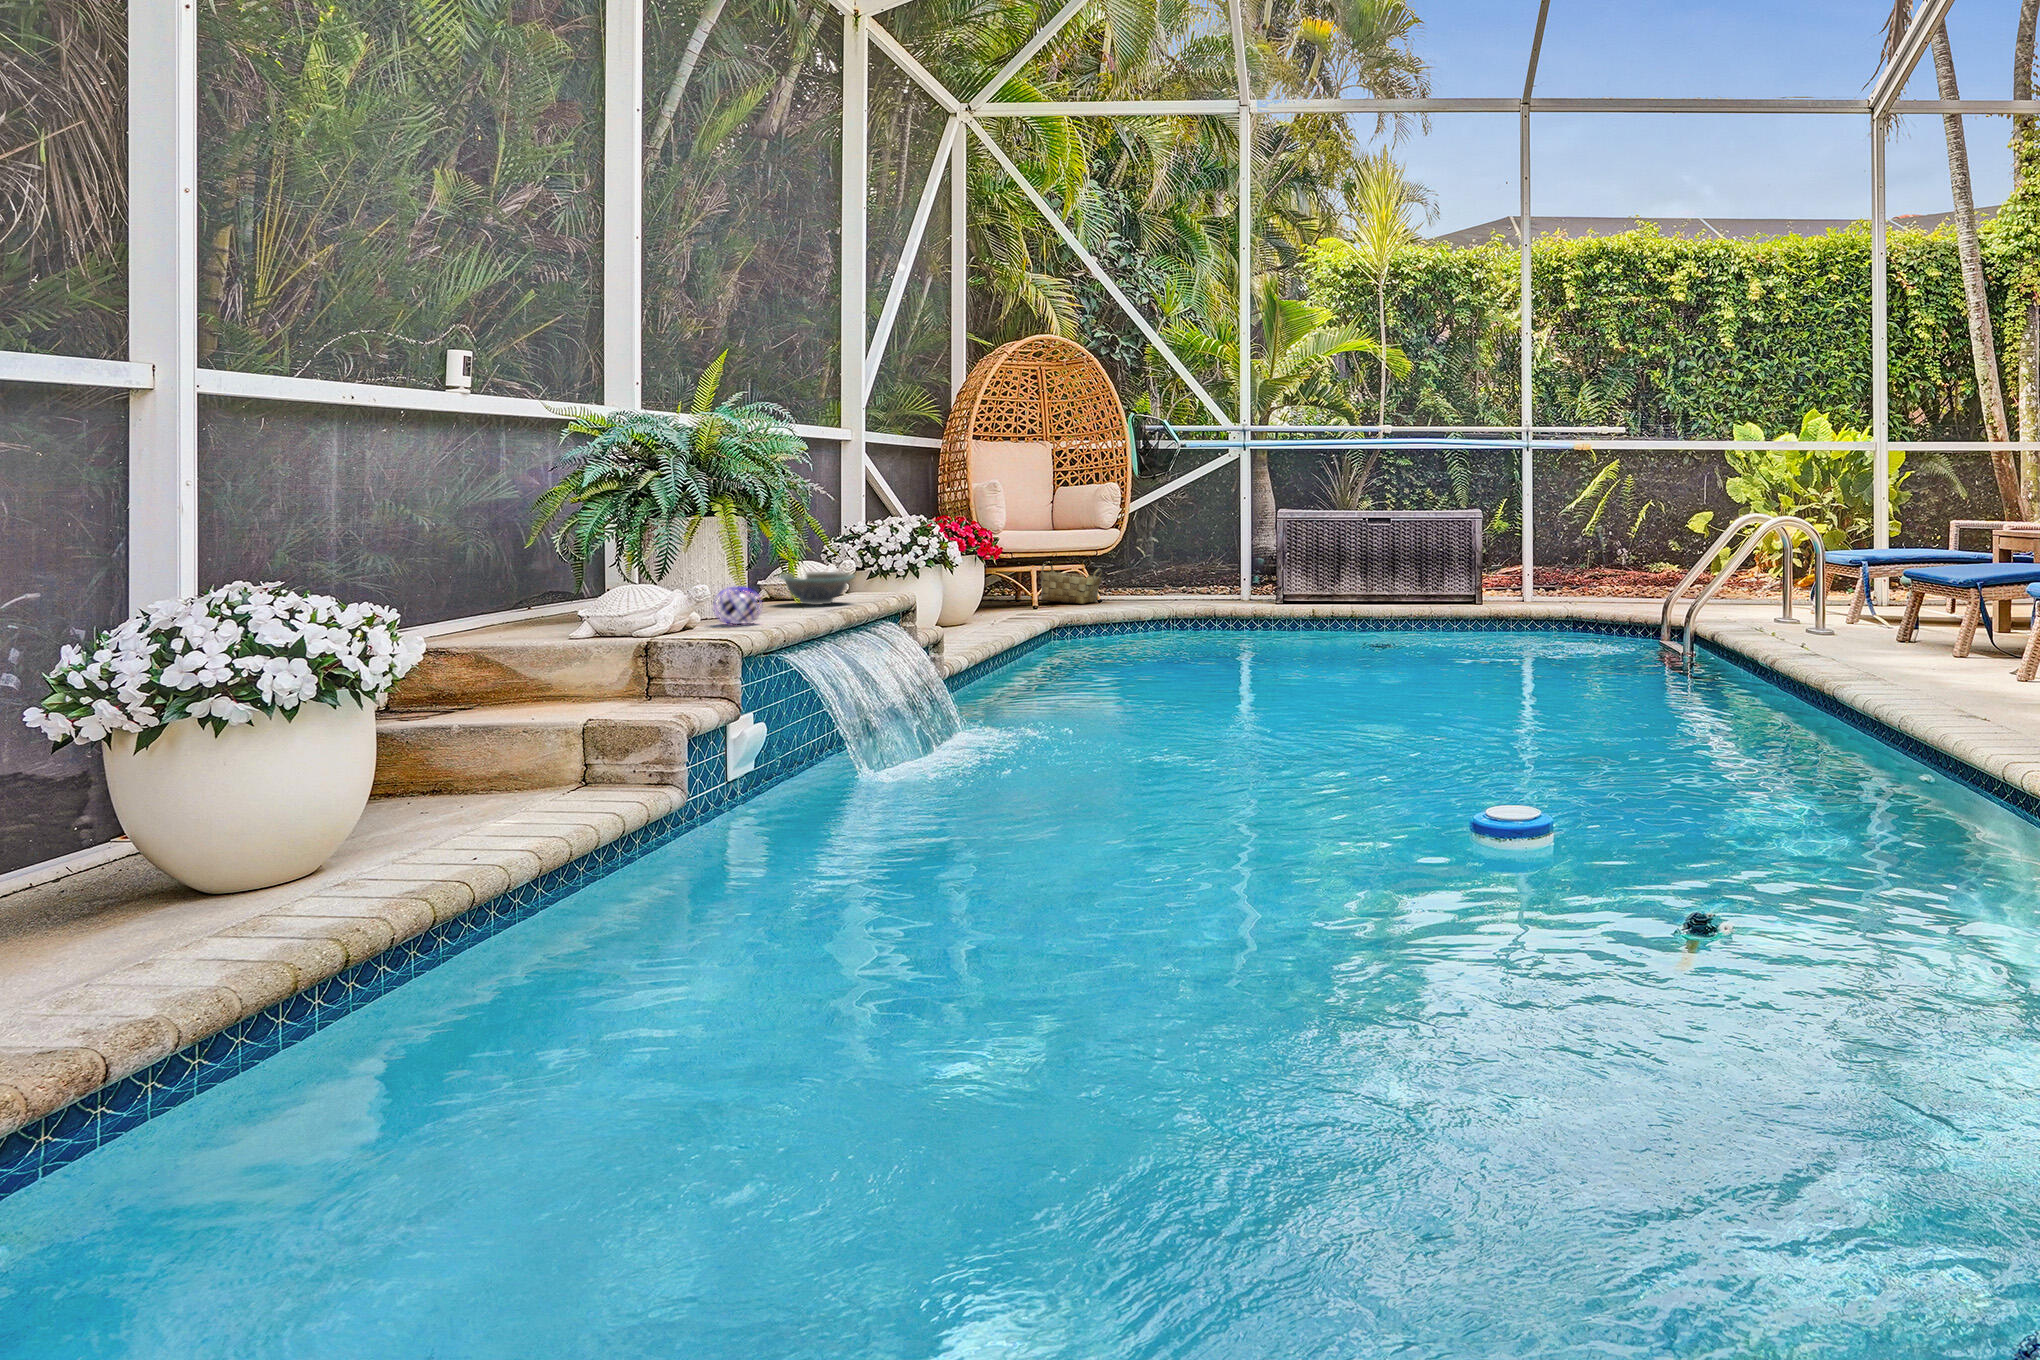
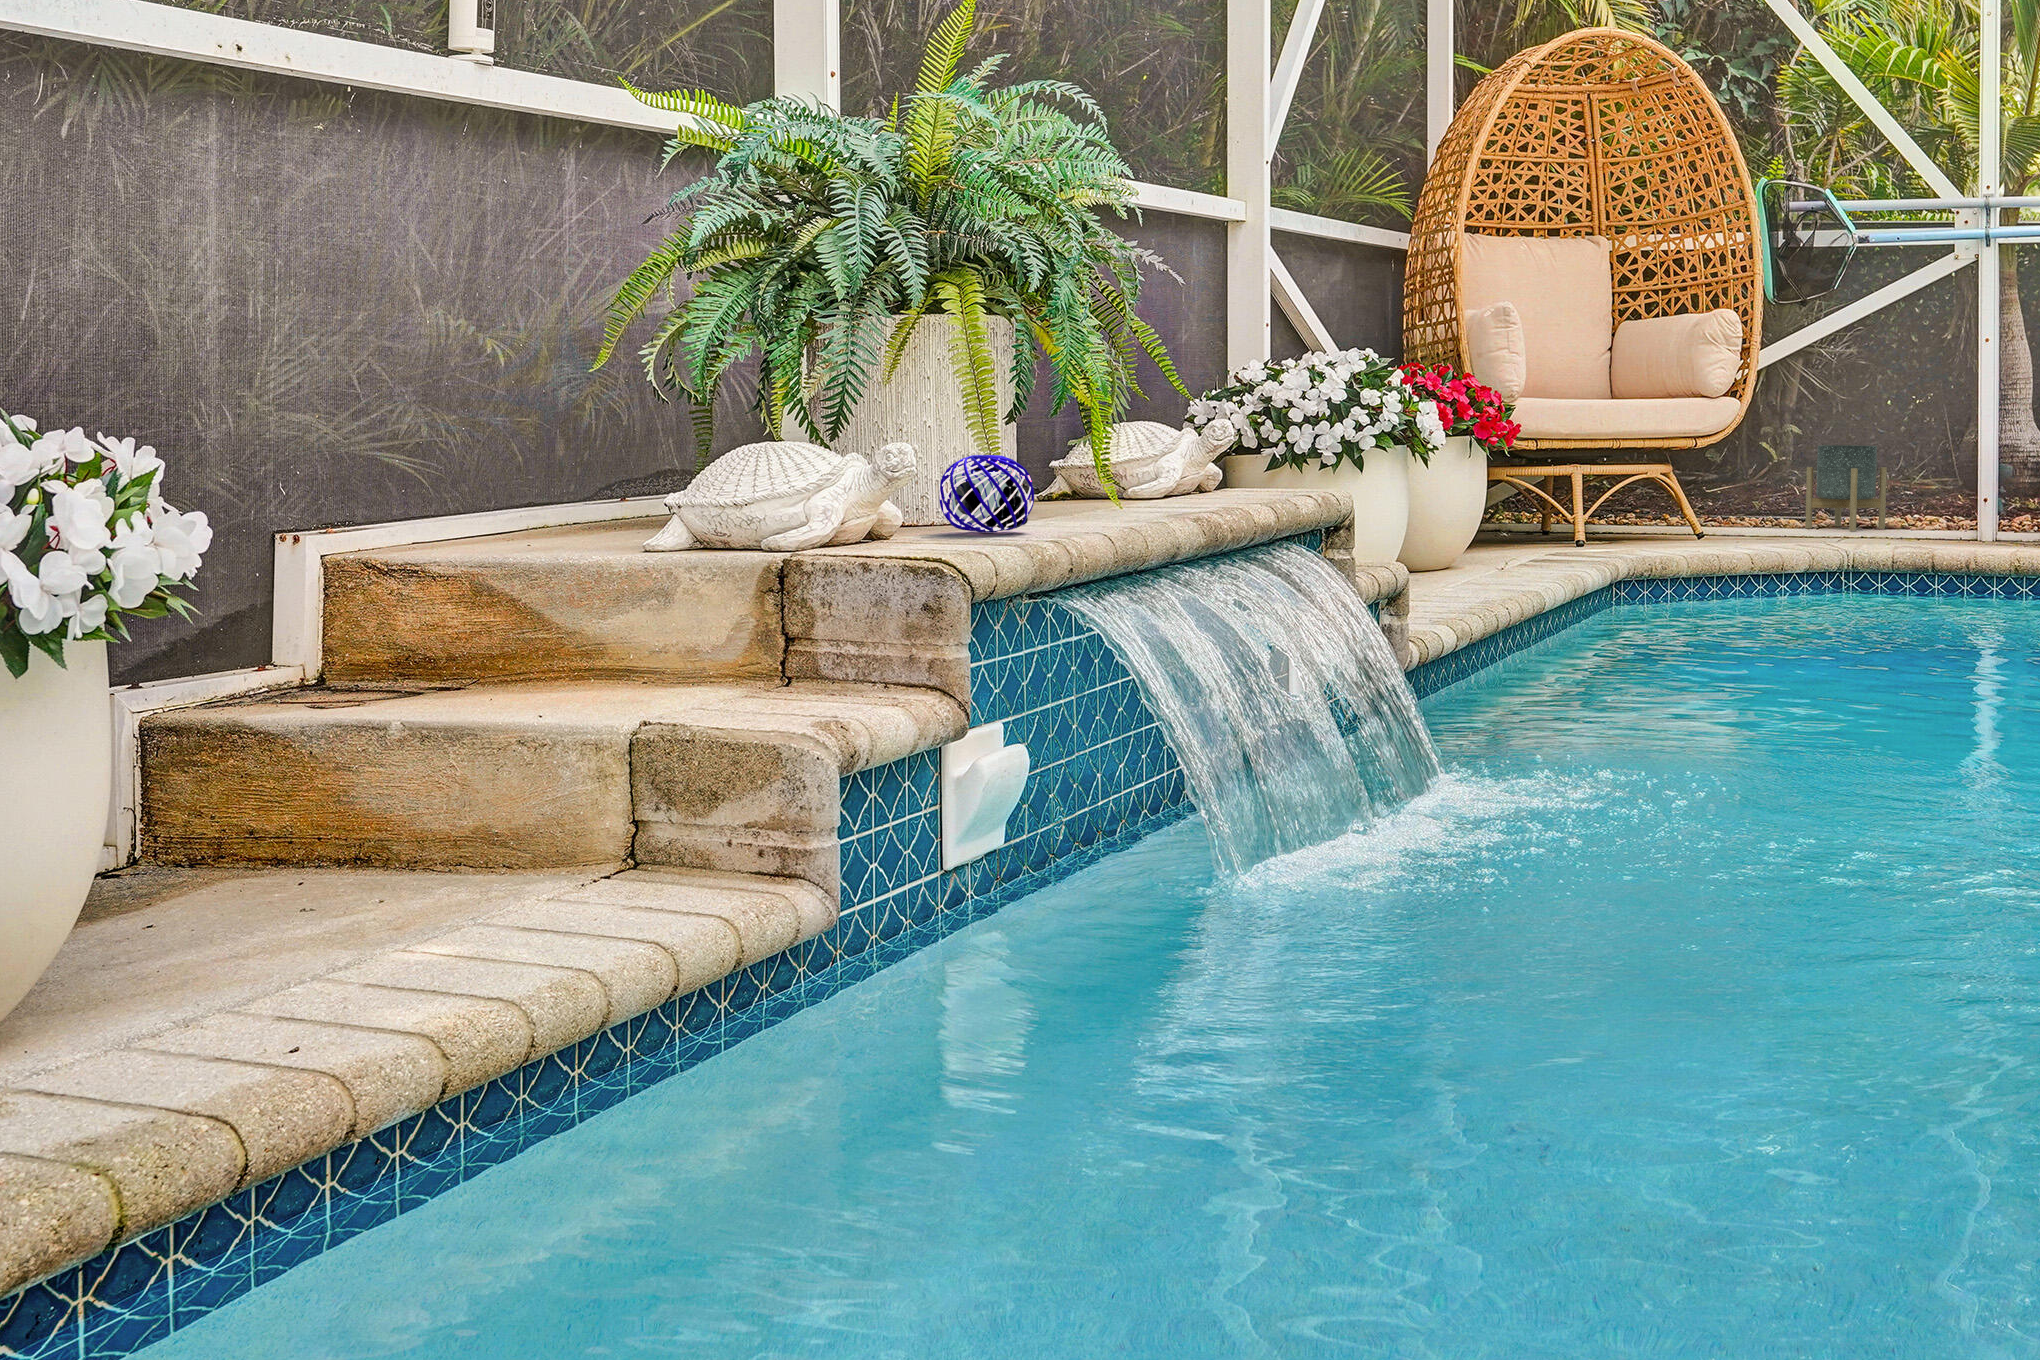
planter: none [1161,552,1203,597] -> present [1805,445,1887,531]
woven basket: present [1040,564,1102,604] -> none [1583,458,1698,538]
decorative bowl: present [779,572,854,605] -> none [1089,443,1233,506]

